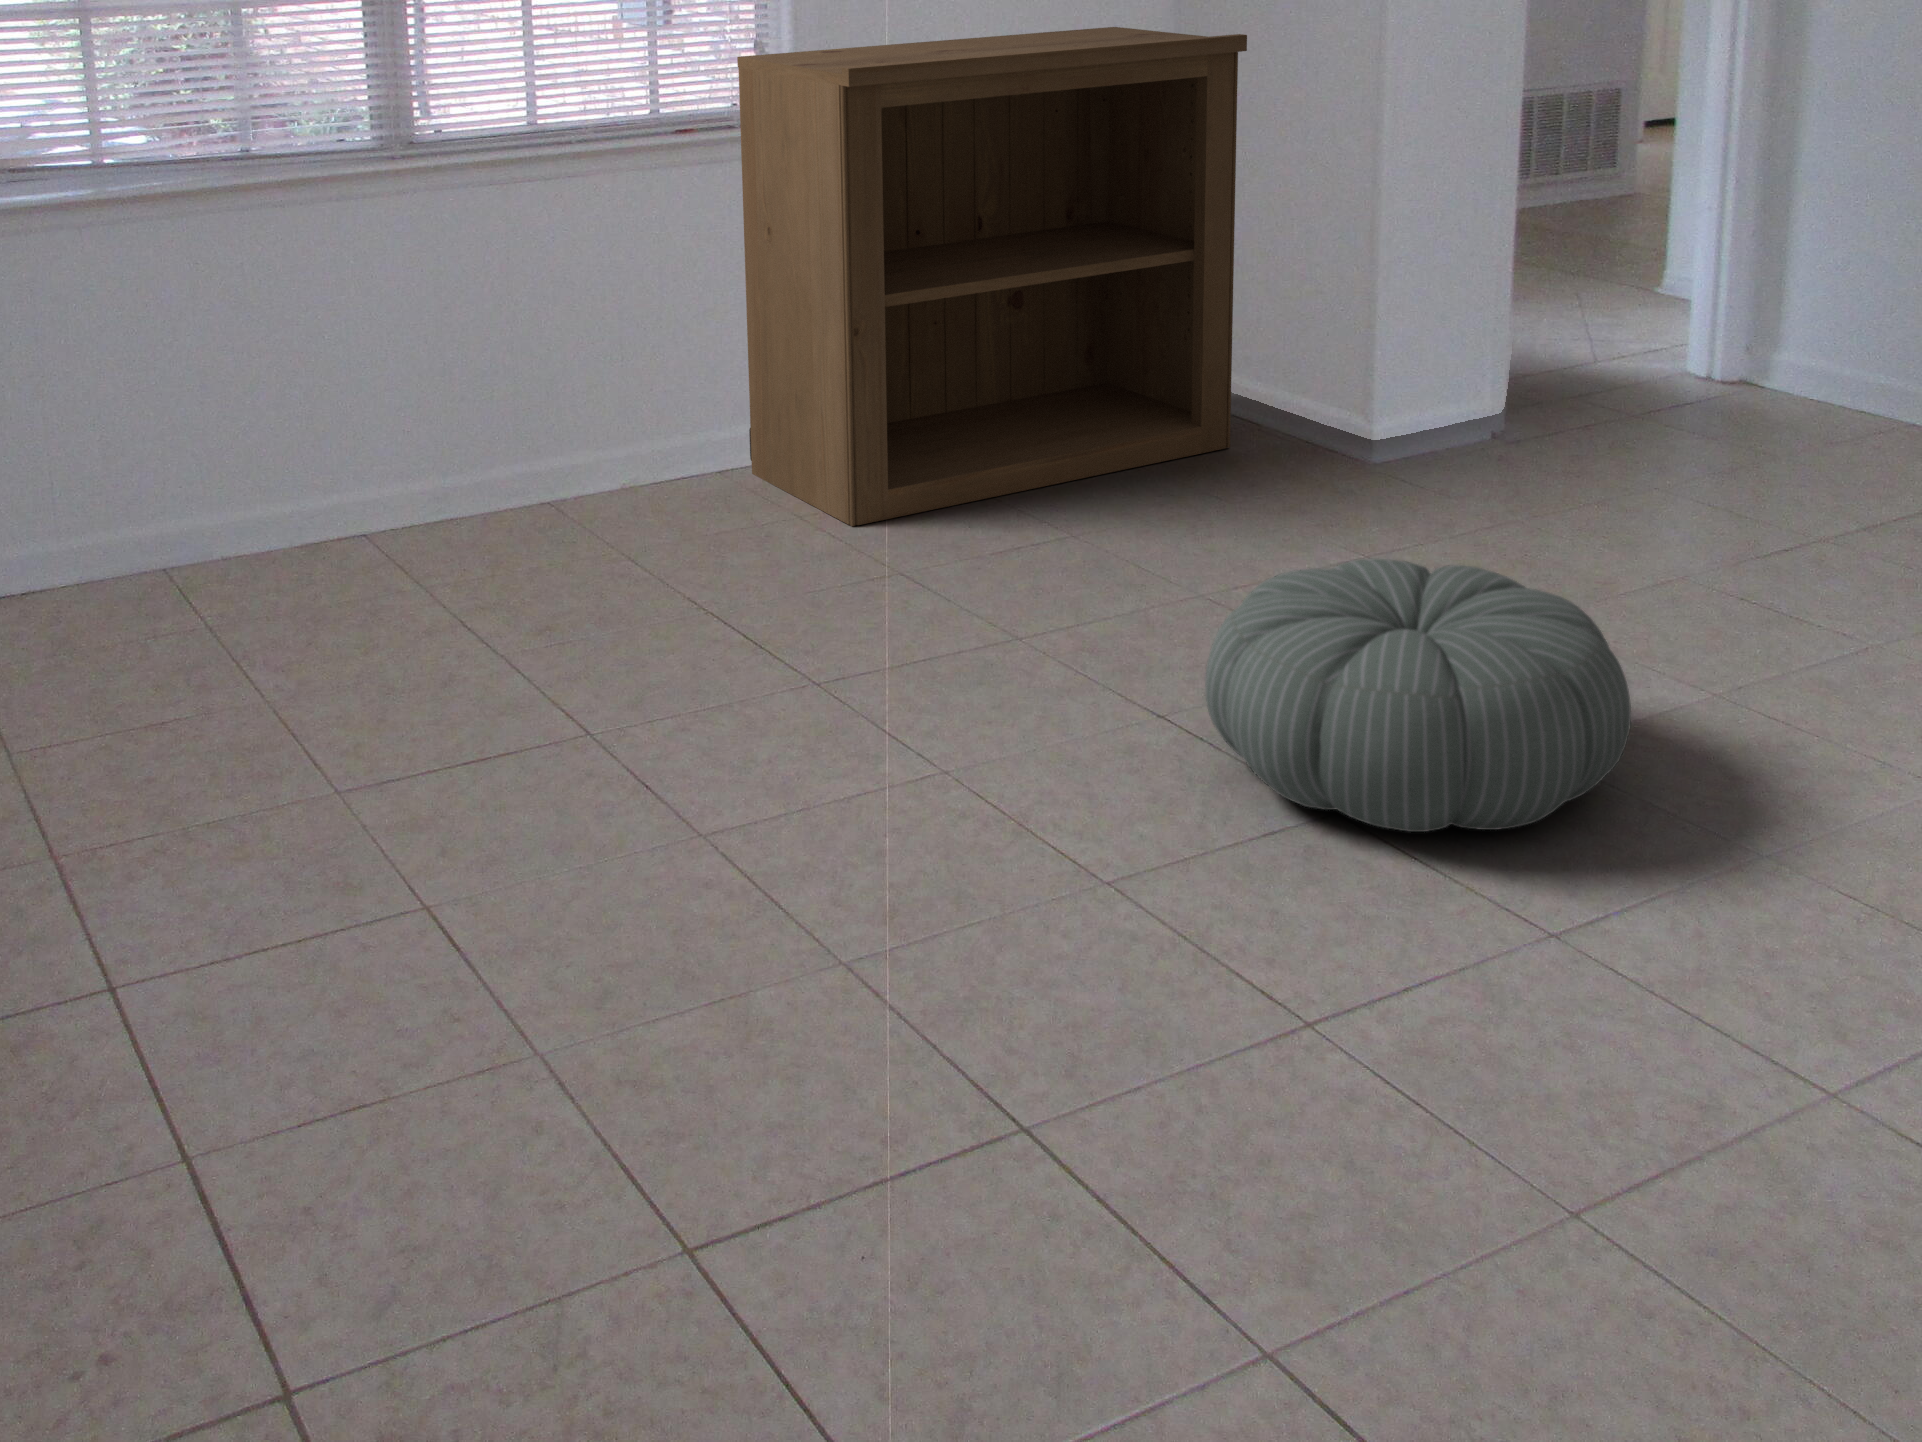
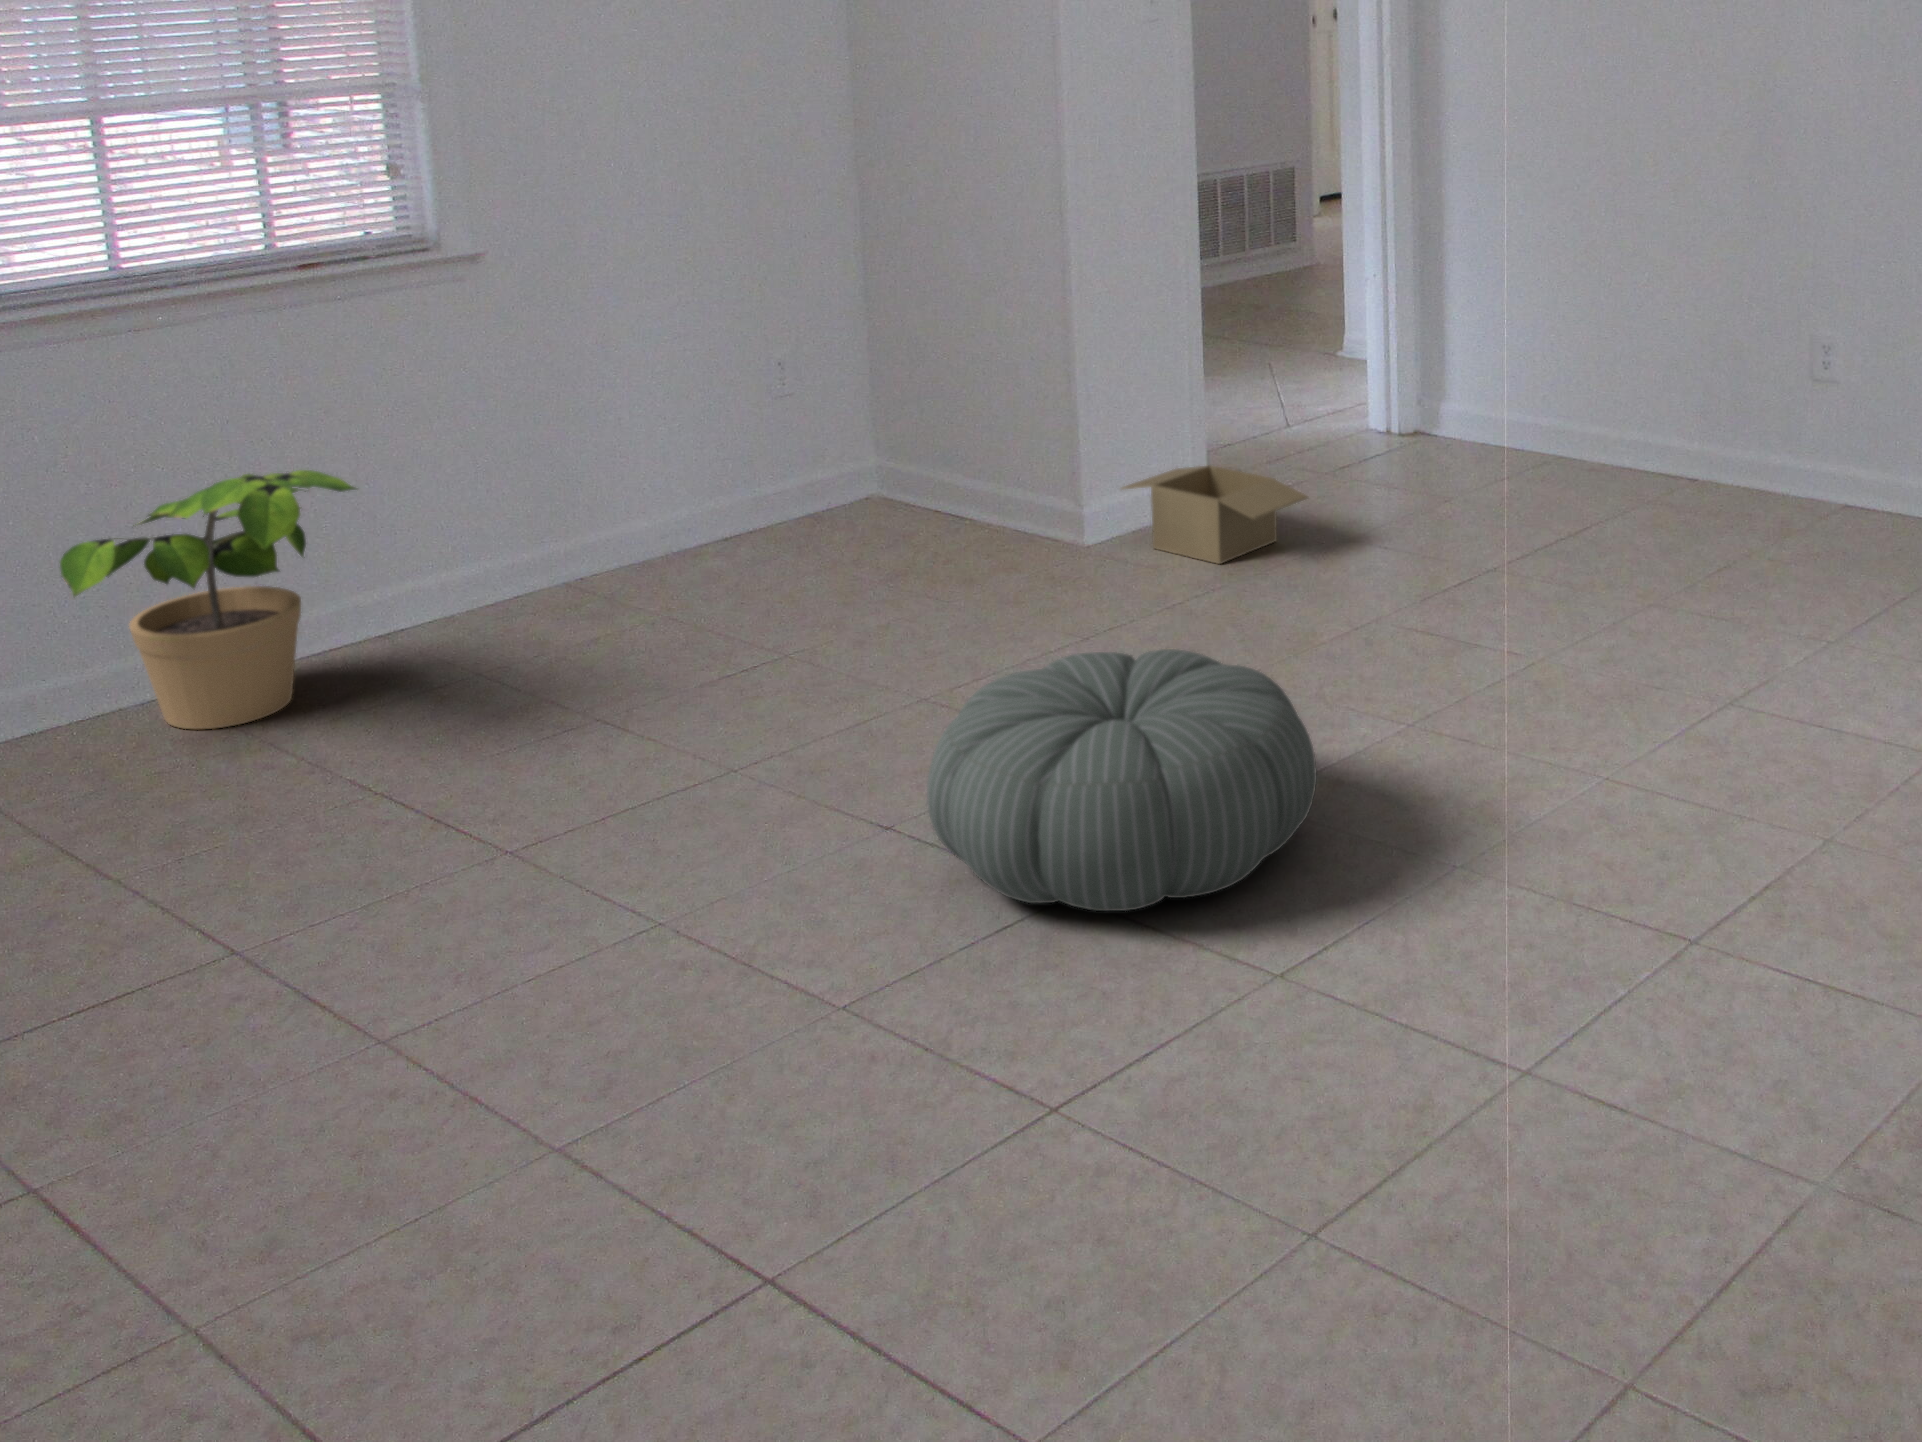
bookshelf: present [737,27,1247,526] -> none [371,130,946,678]
potted plant: none [473,308,709,534] -> present [60,470,356,729]
cardboard box: none [1413,392,1622,496] -> present [1122,465,1308,564]

